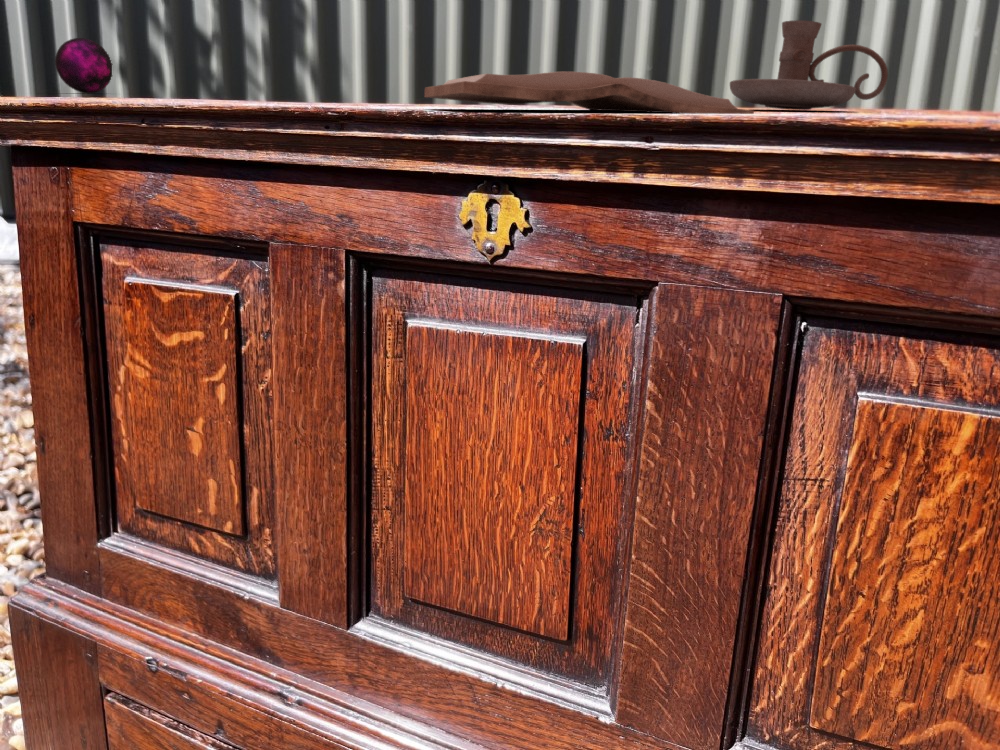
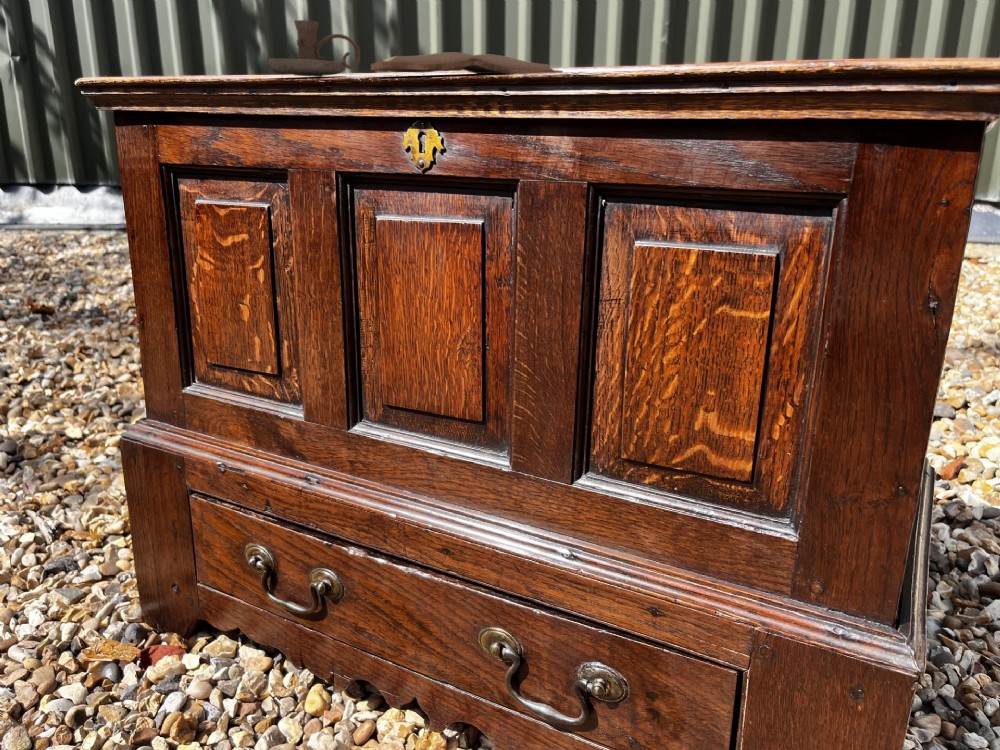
candle holder: present [730,20,888,110] -> present [268,20,360,77]
decorative orb: present [55,38,113,93] -> none [127,27,174,73]

